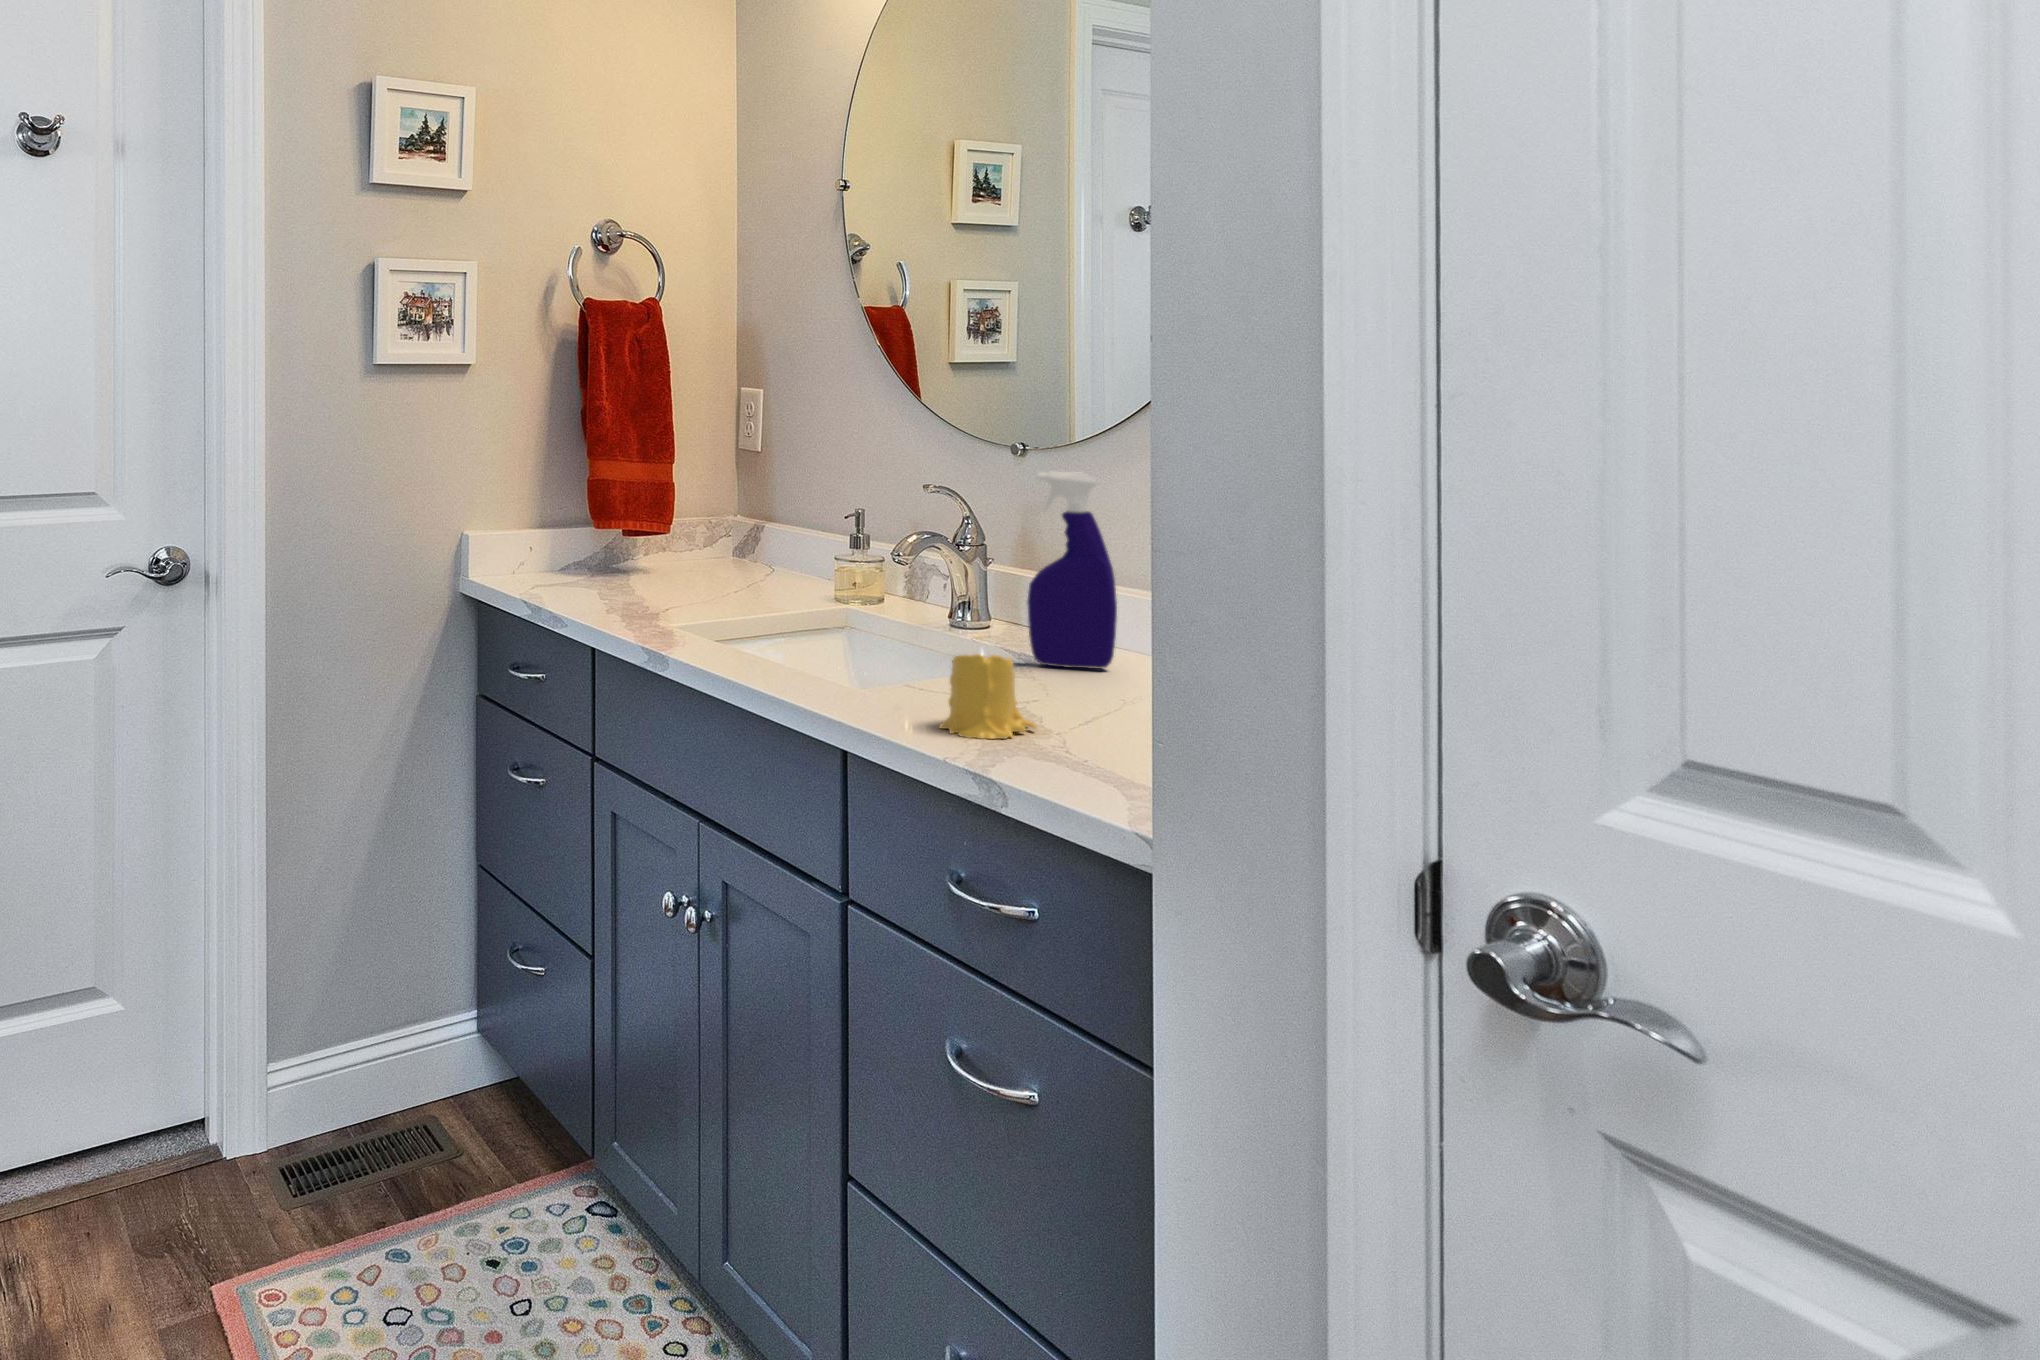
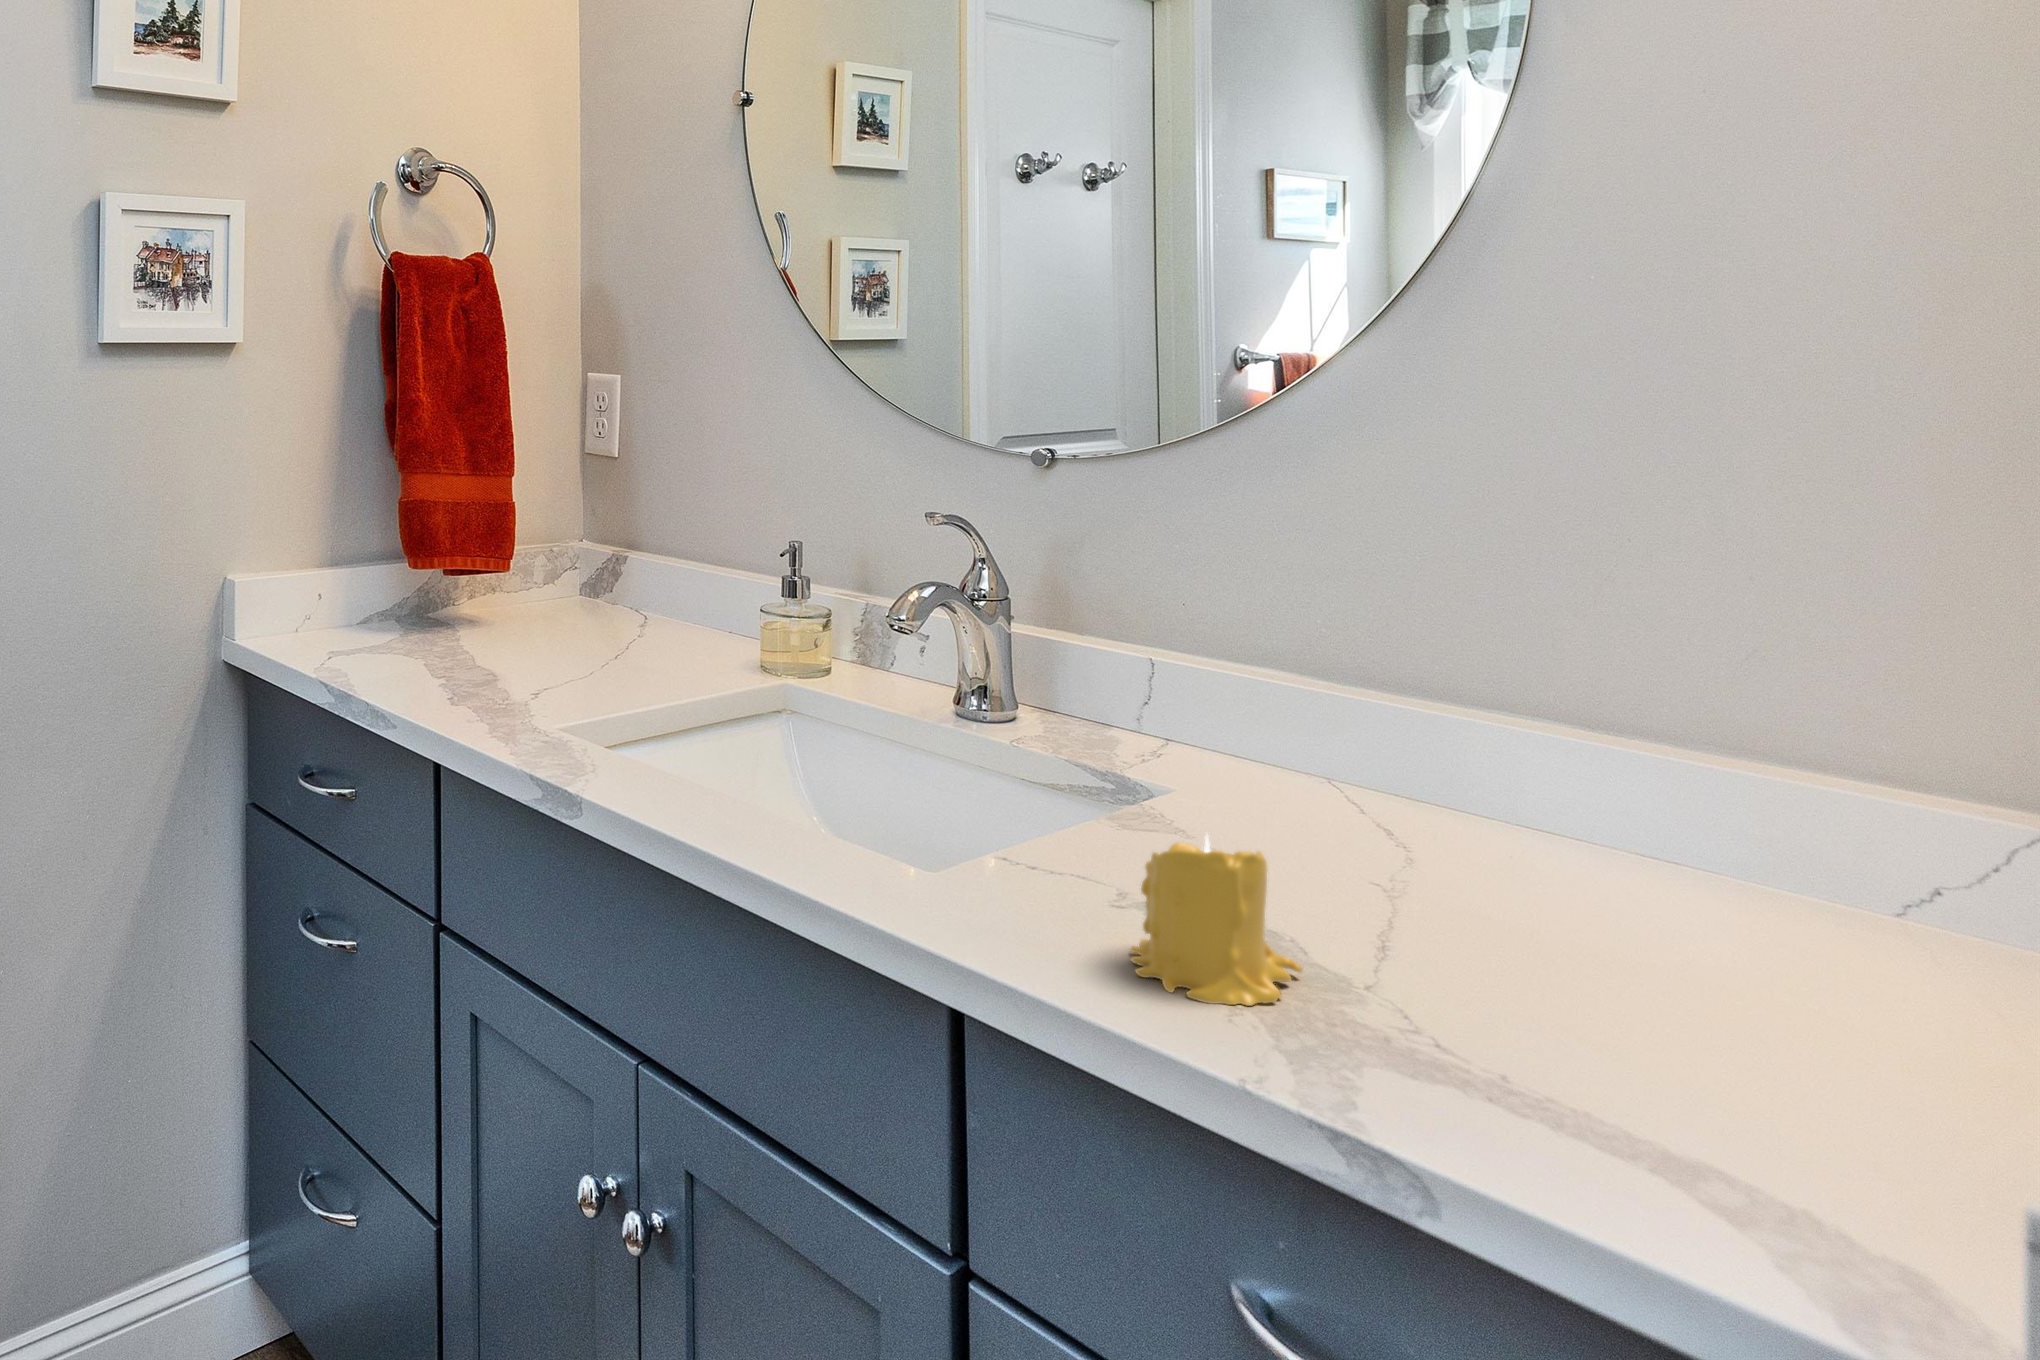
spray bottle: present [1027,472,1117,669] -> none [1112,502,1251,798]

